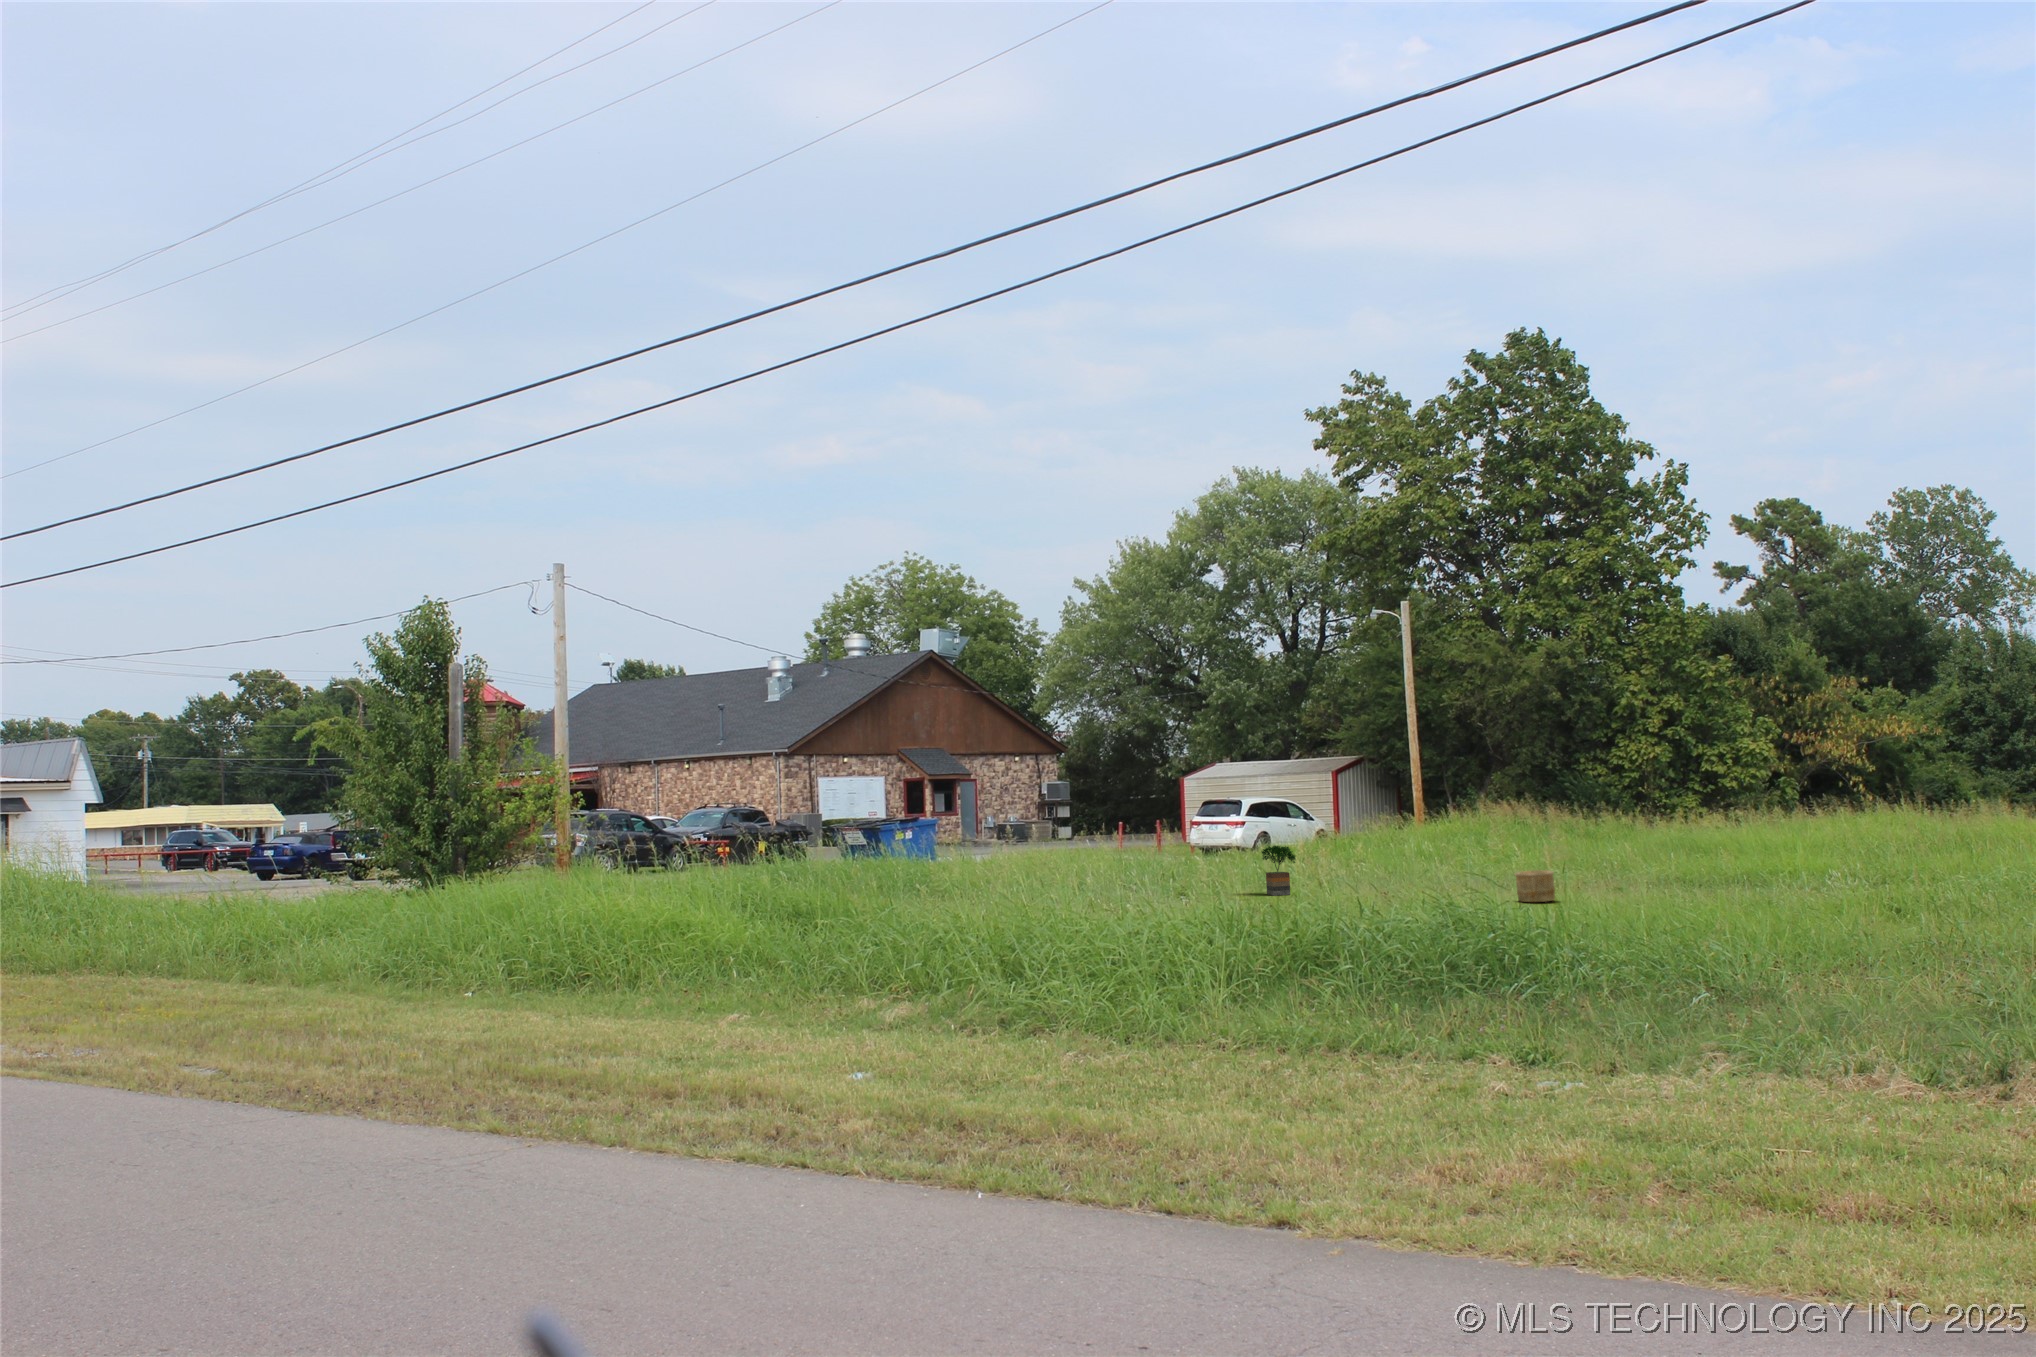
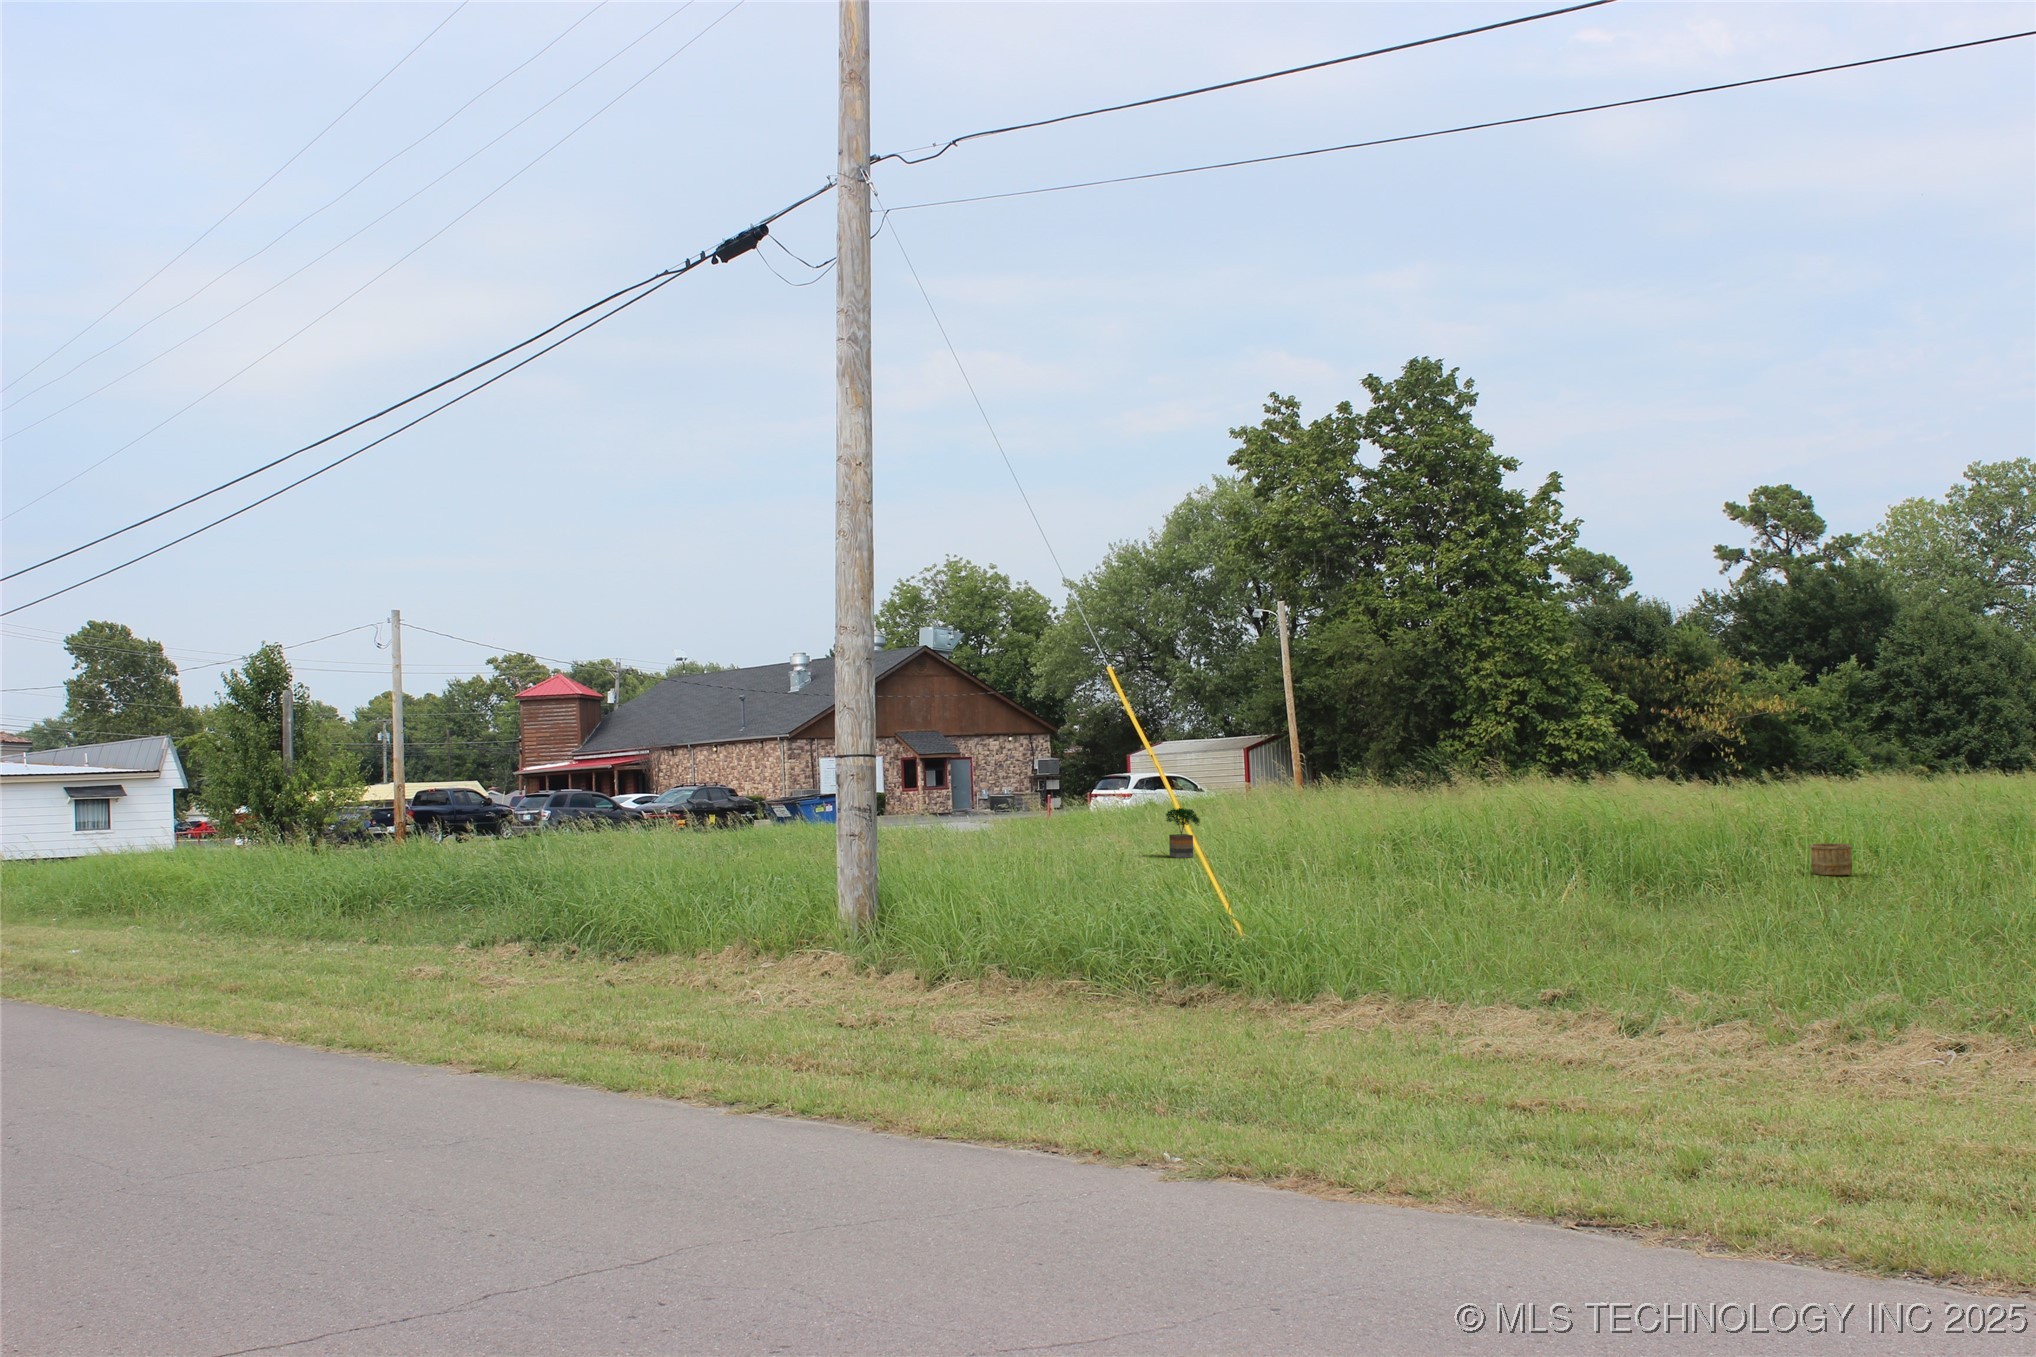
wooden bucket: present [1515,870,1555,902] -> present [1810,843,1852,876]

